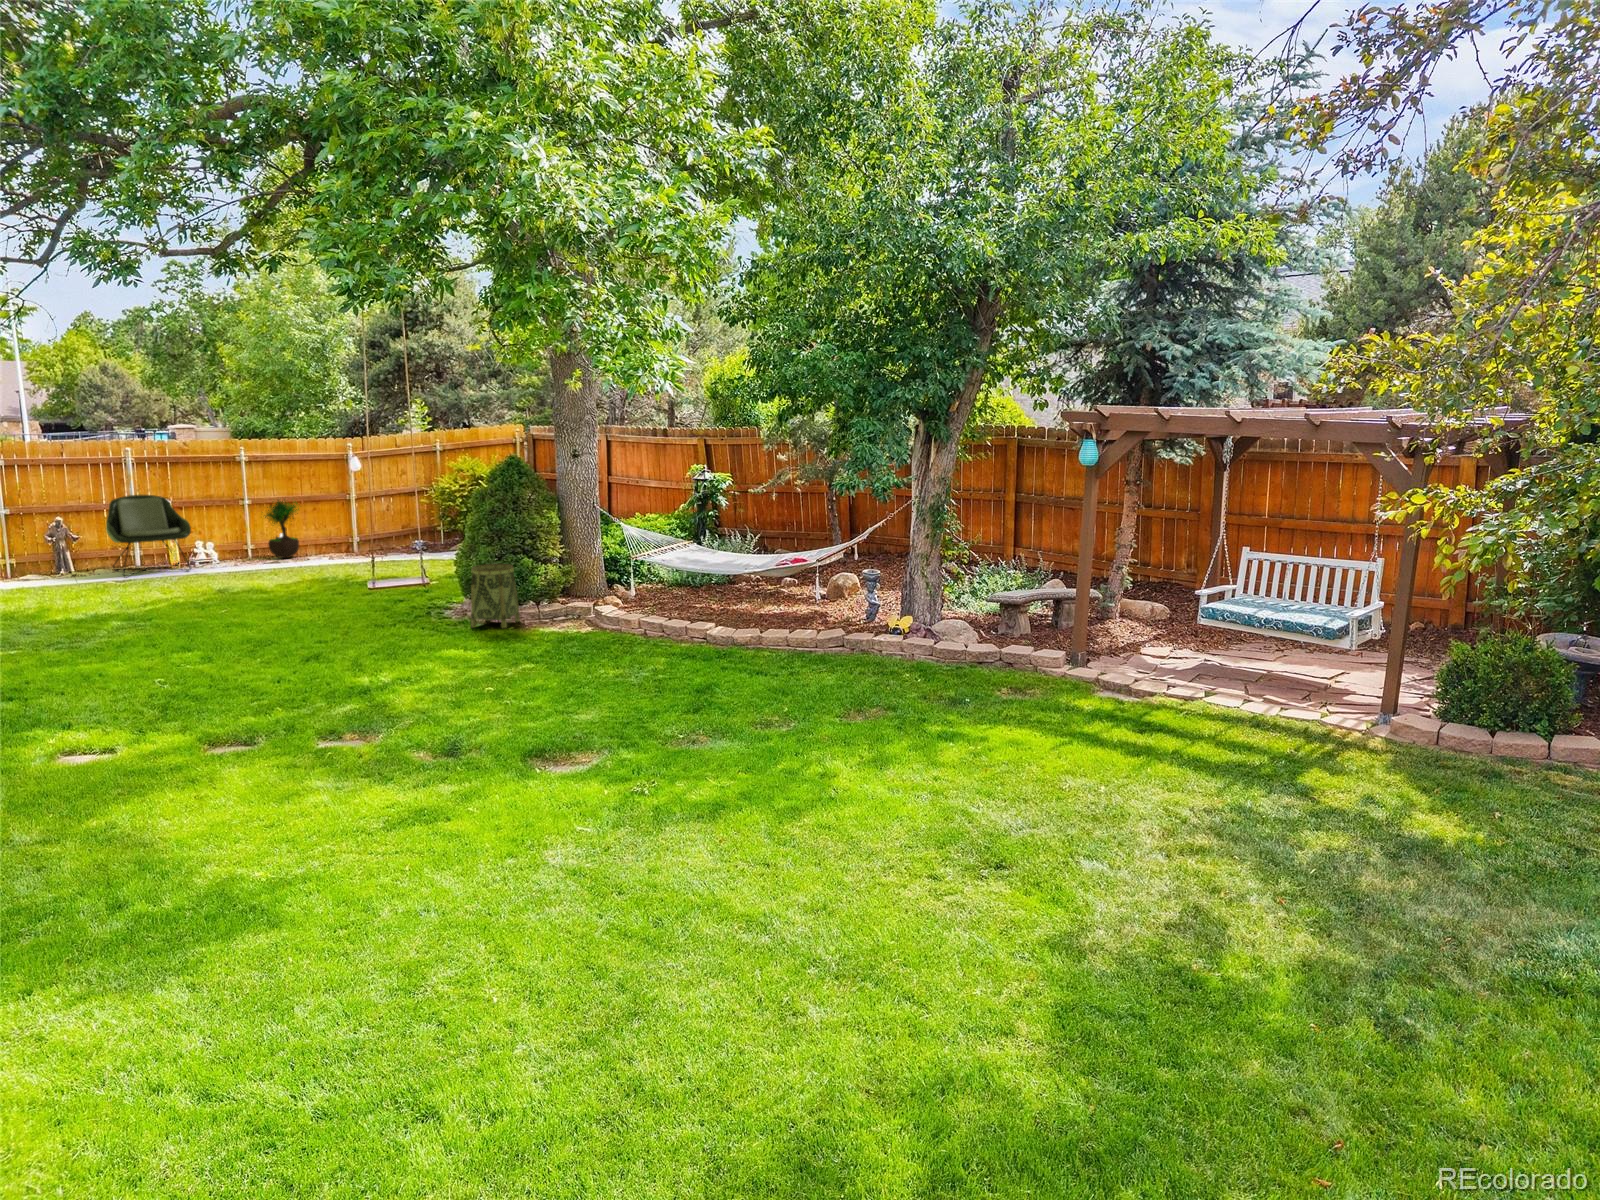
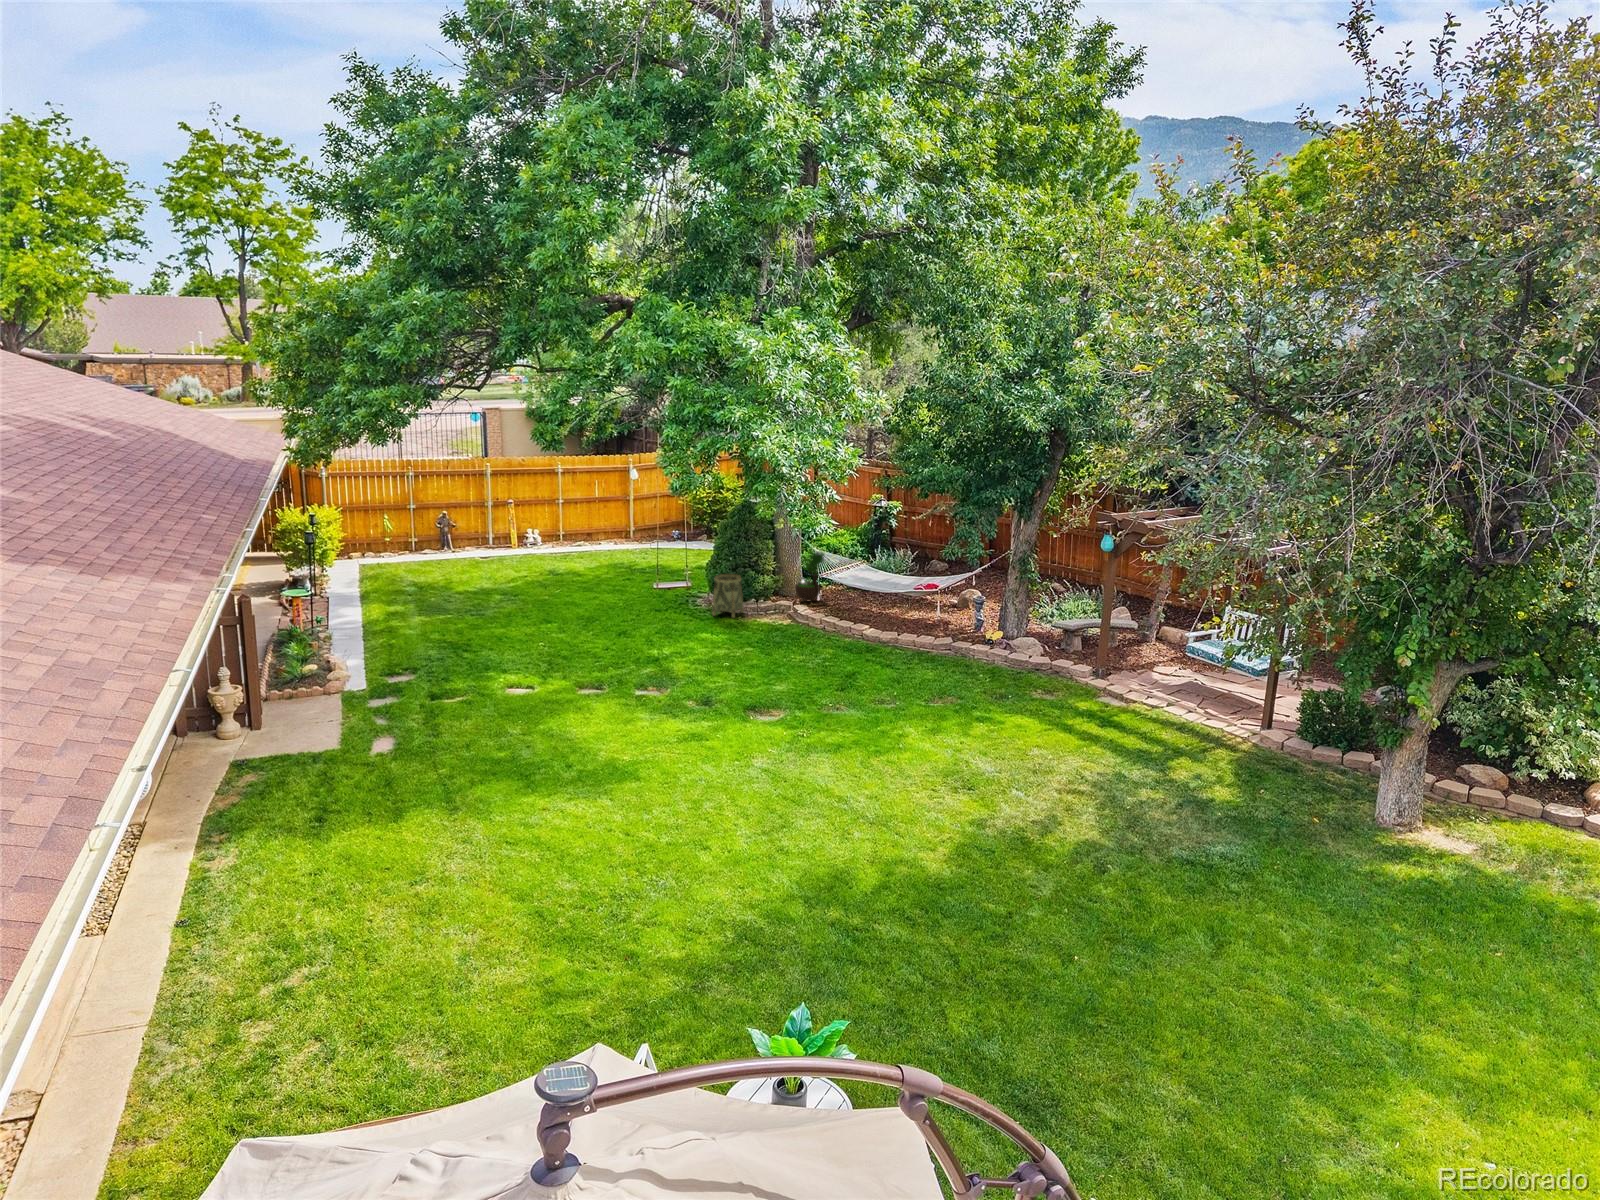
lounge chair: present [106,495,191,577] -> none [476,496,527,555]
potted tree: present [265,500,299,558] -> present [795,551,826,601]

